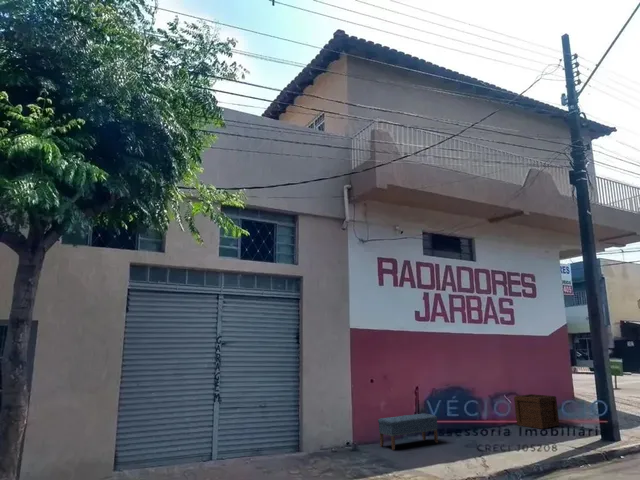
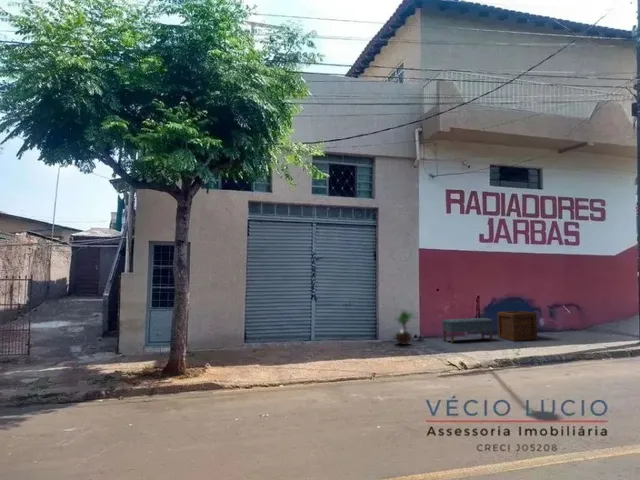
wooden crate: present [514,394,559,429] -> present [497,311,537,341]
potted tree: none [323,406,349,456] -> present [395,312,412,344]

